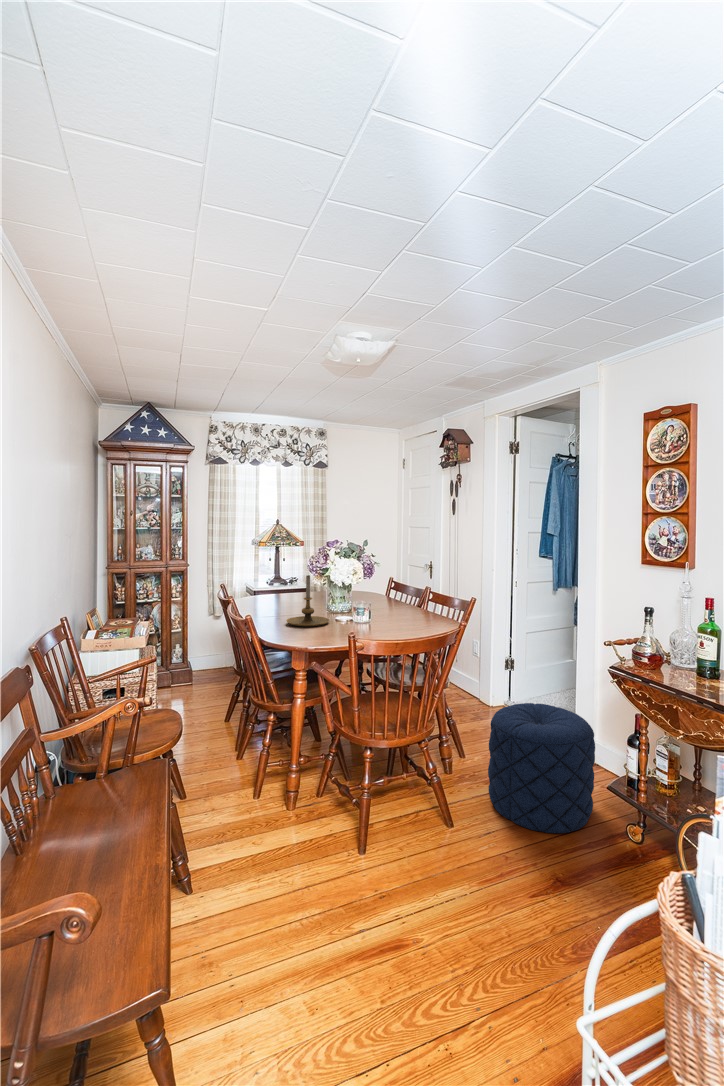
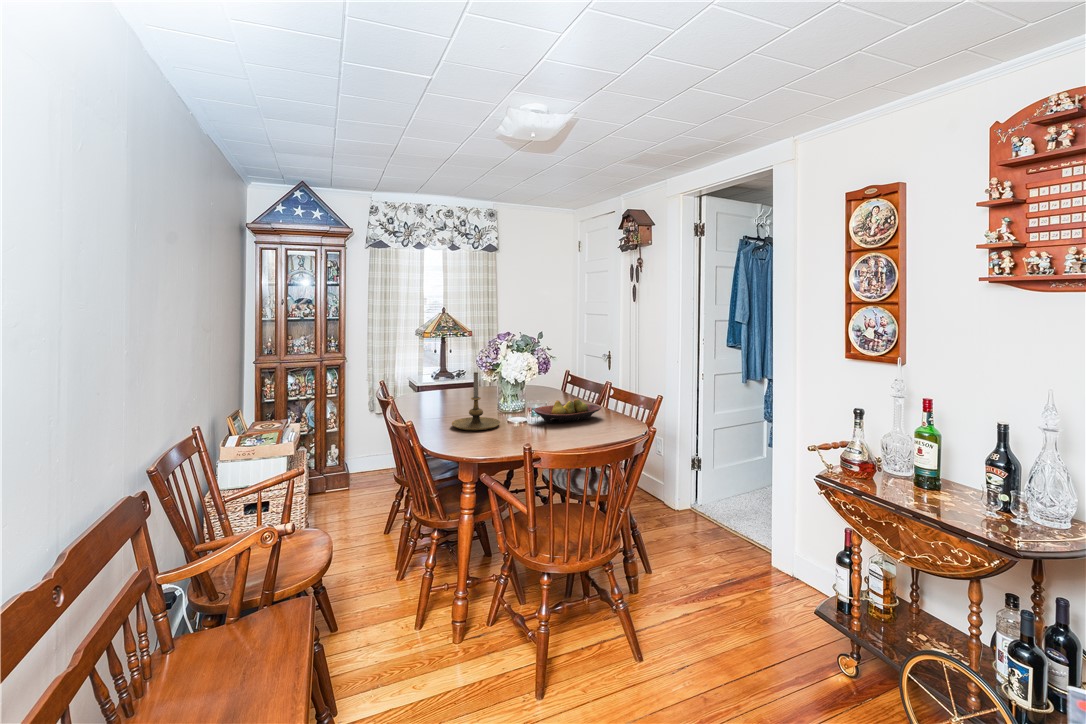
fruit bowl: none [359,600,420,621] -> present [534,399,601,423]
pouf: present [488,703,595,833] -> none [679,514,803,665]

